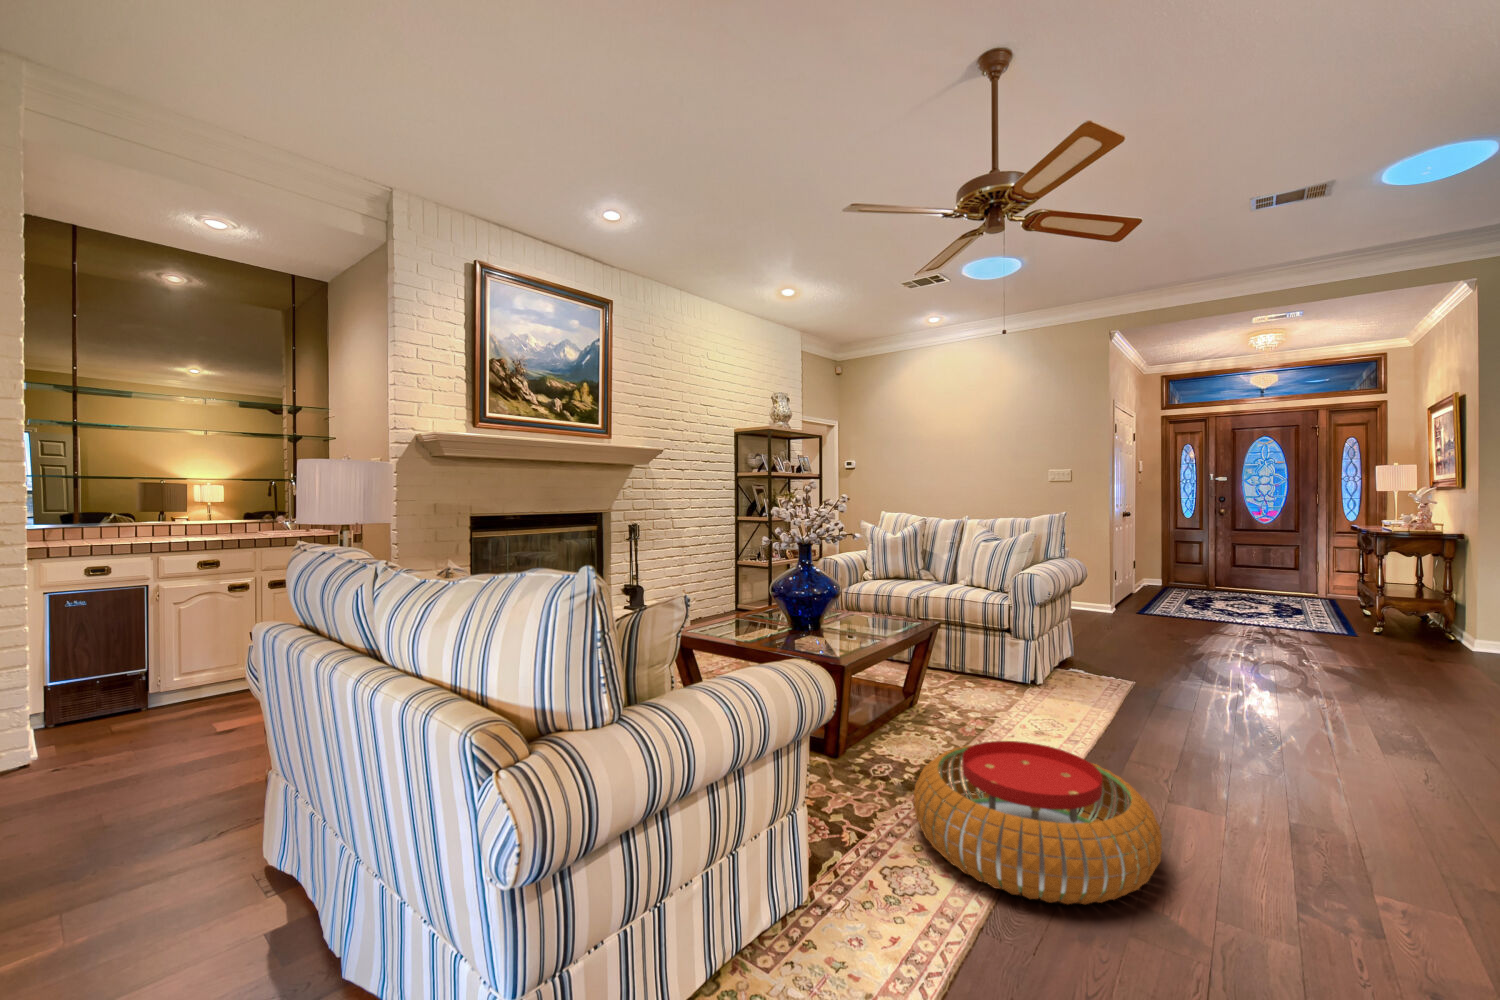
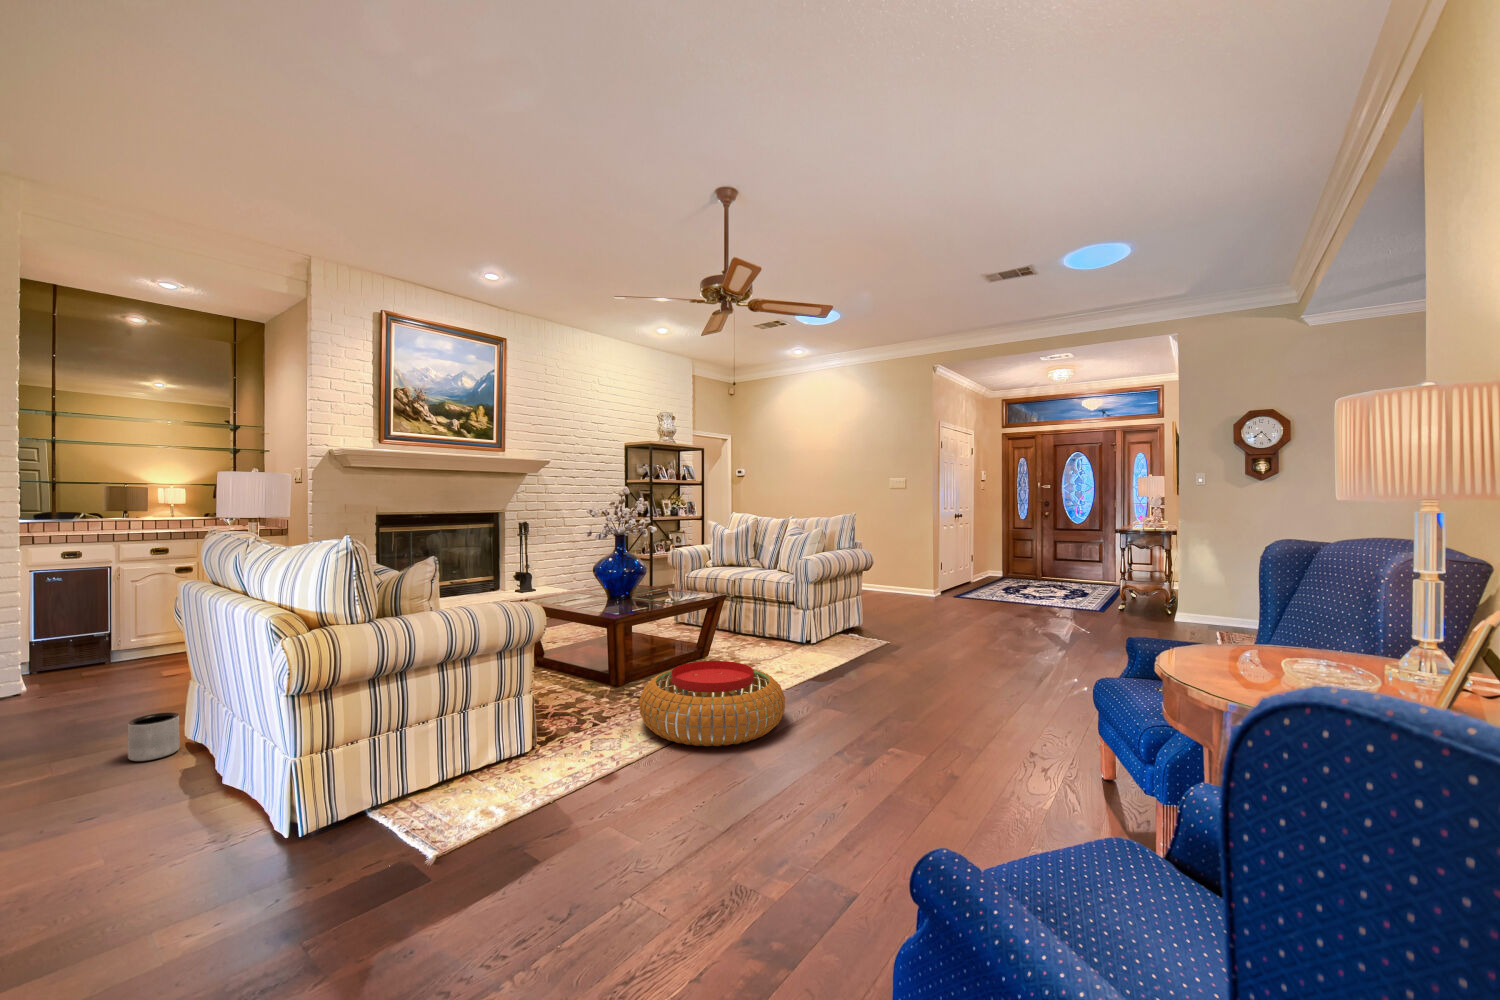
planter: none [161,830,237,917] -> present [128,712,179,761]

